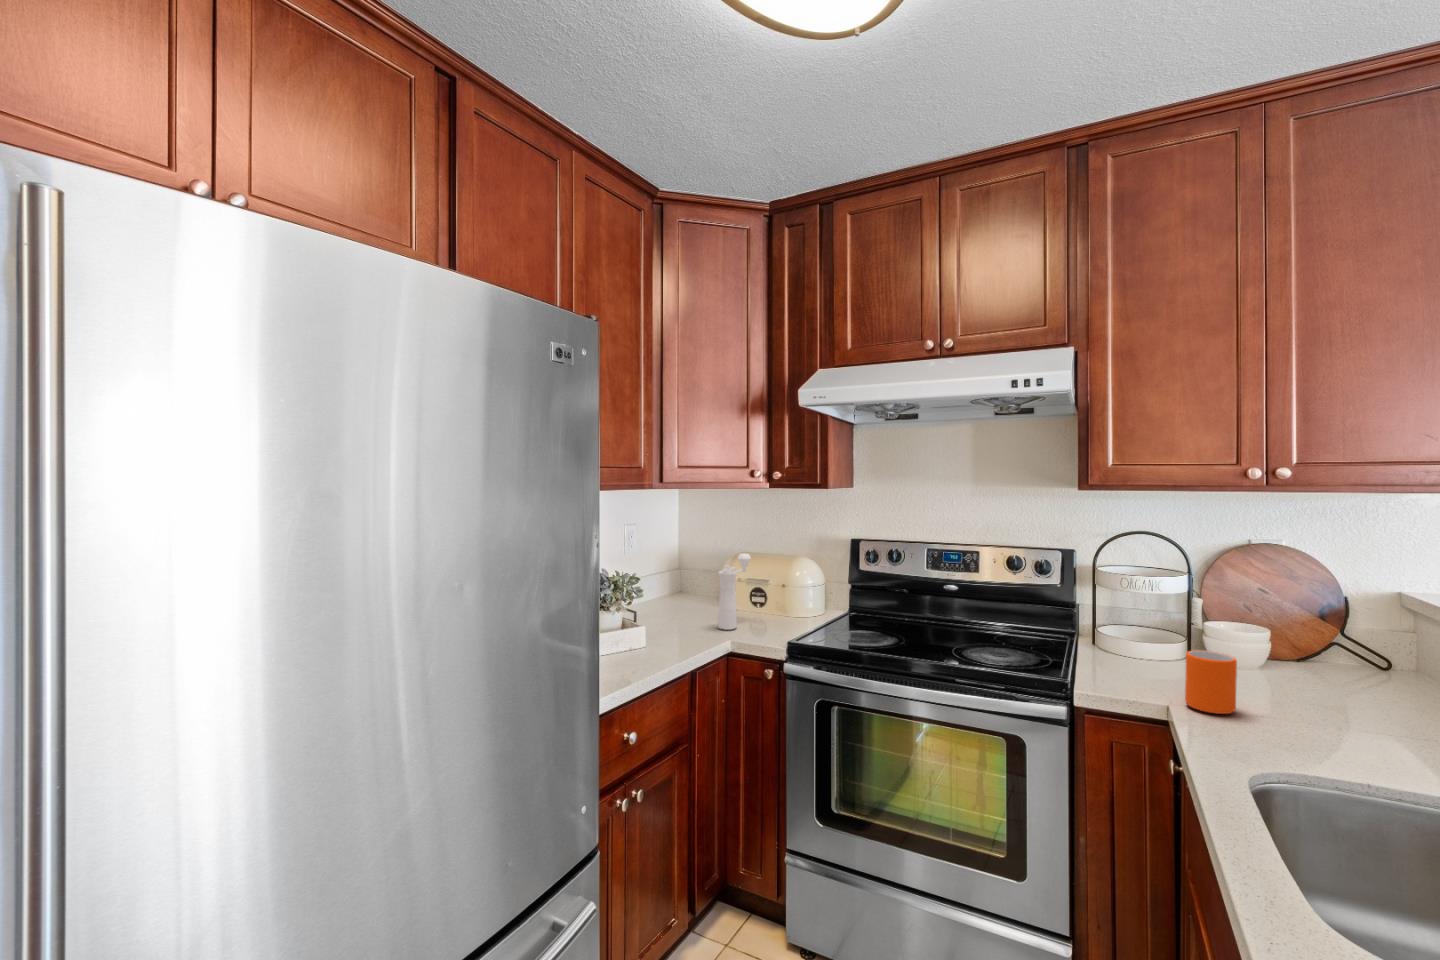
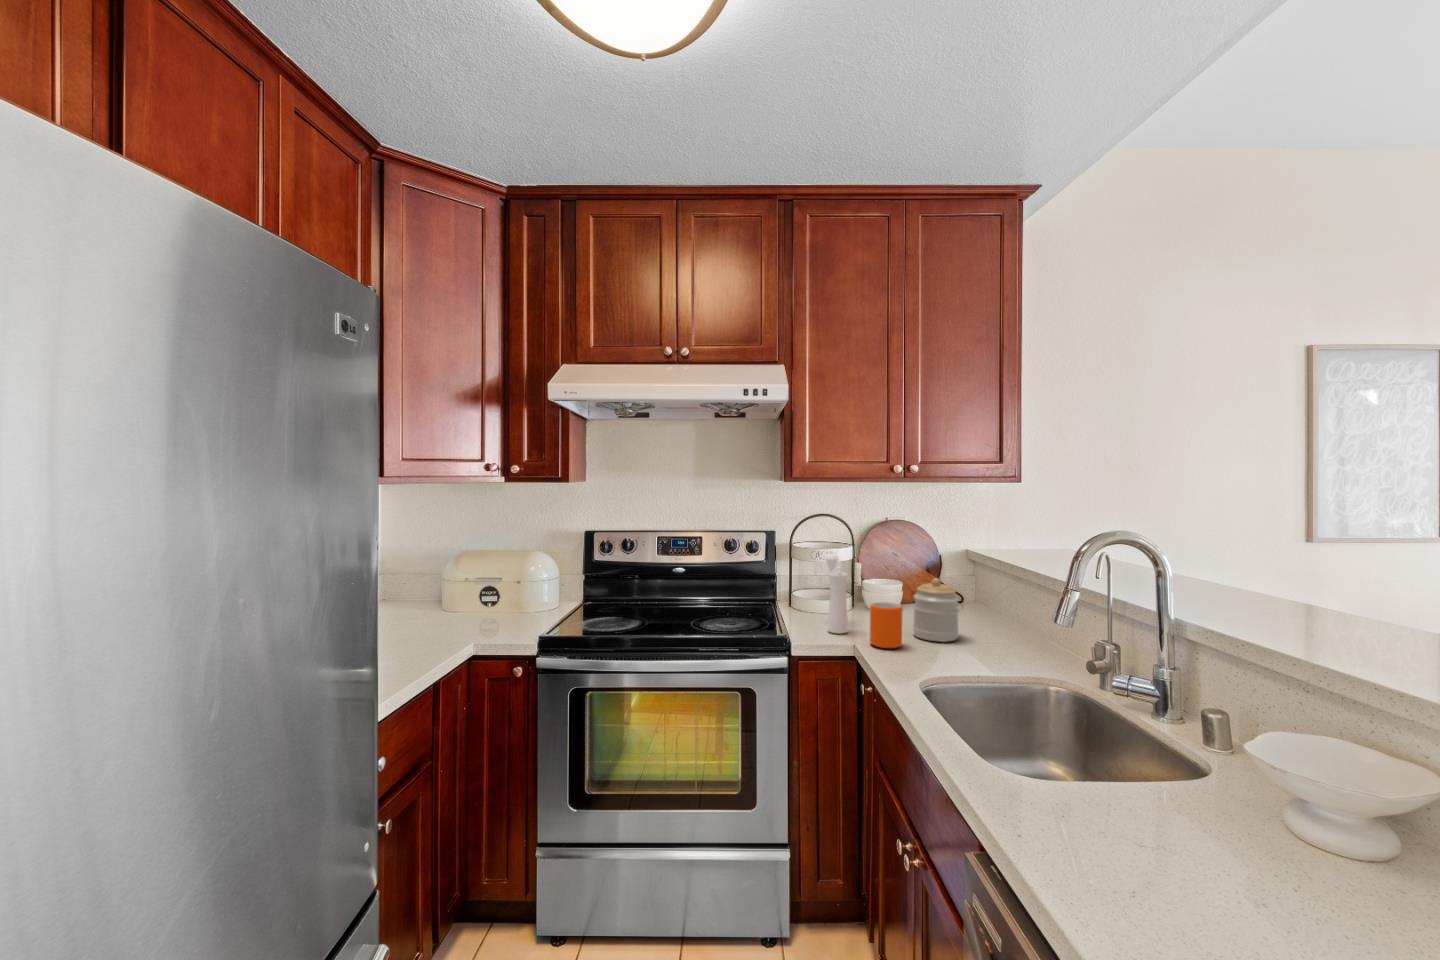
pepper mill: present [718,554,751,630] -> present [825,554,848,634]
jar: none [1265,627,1345,718] -> present [913,578,959,642]

